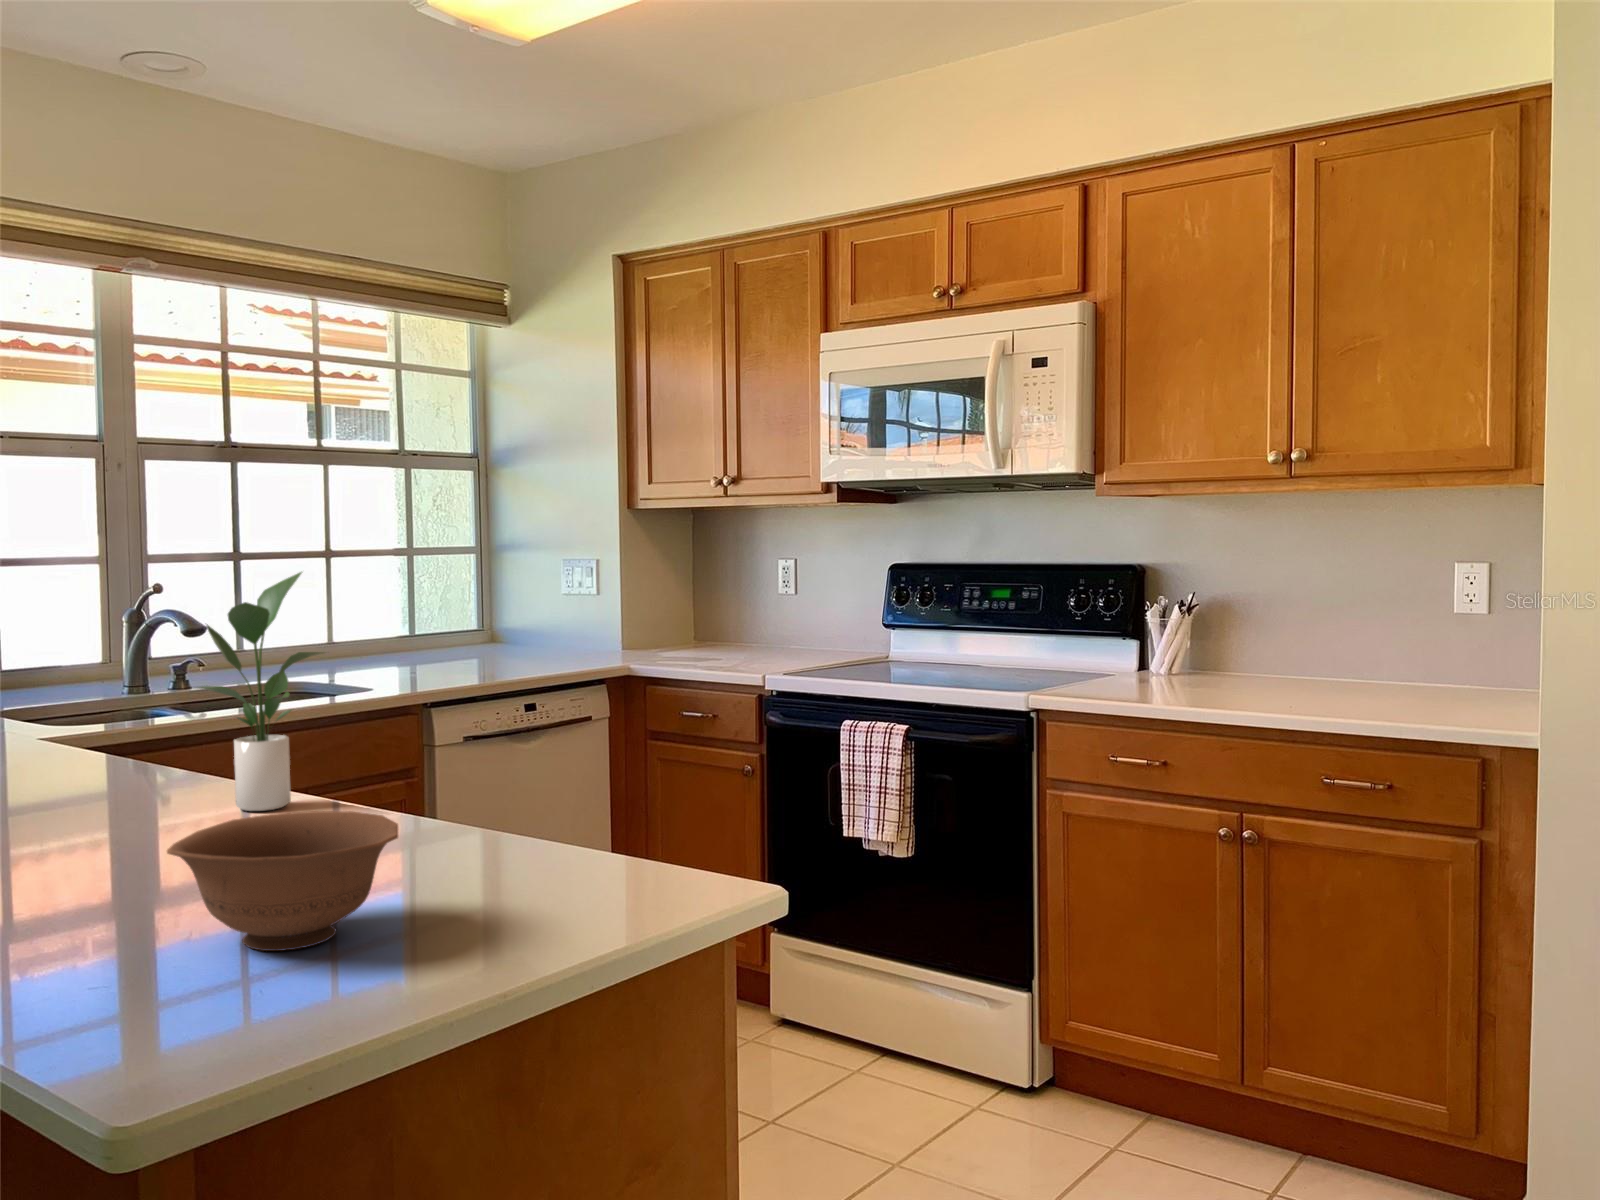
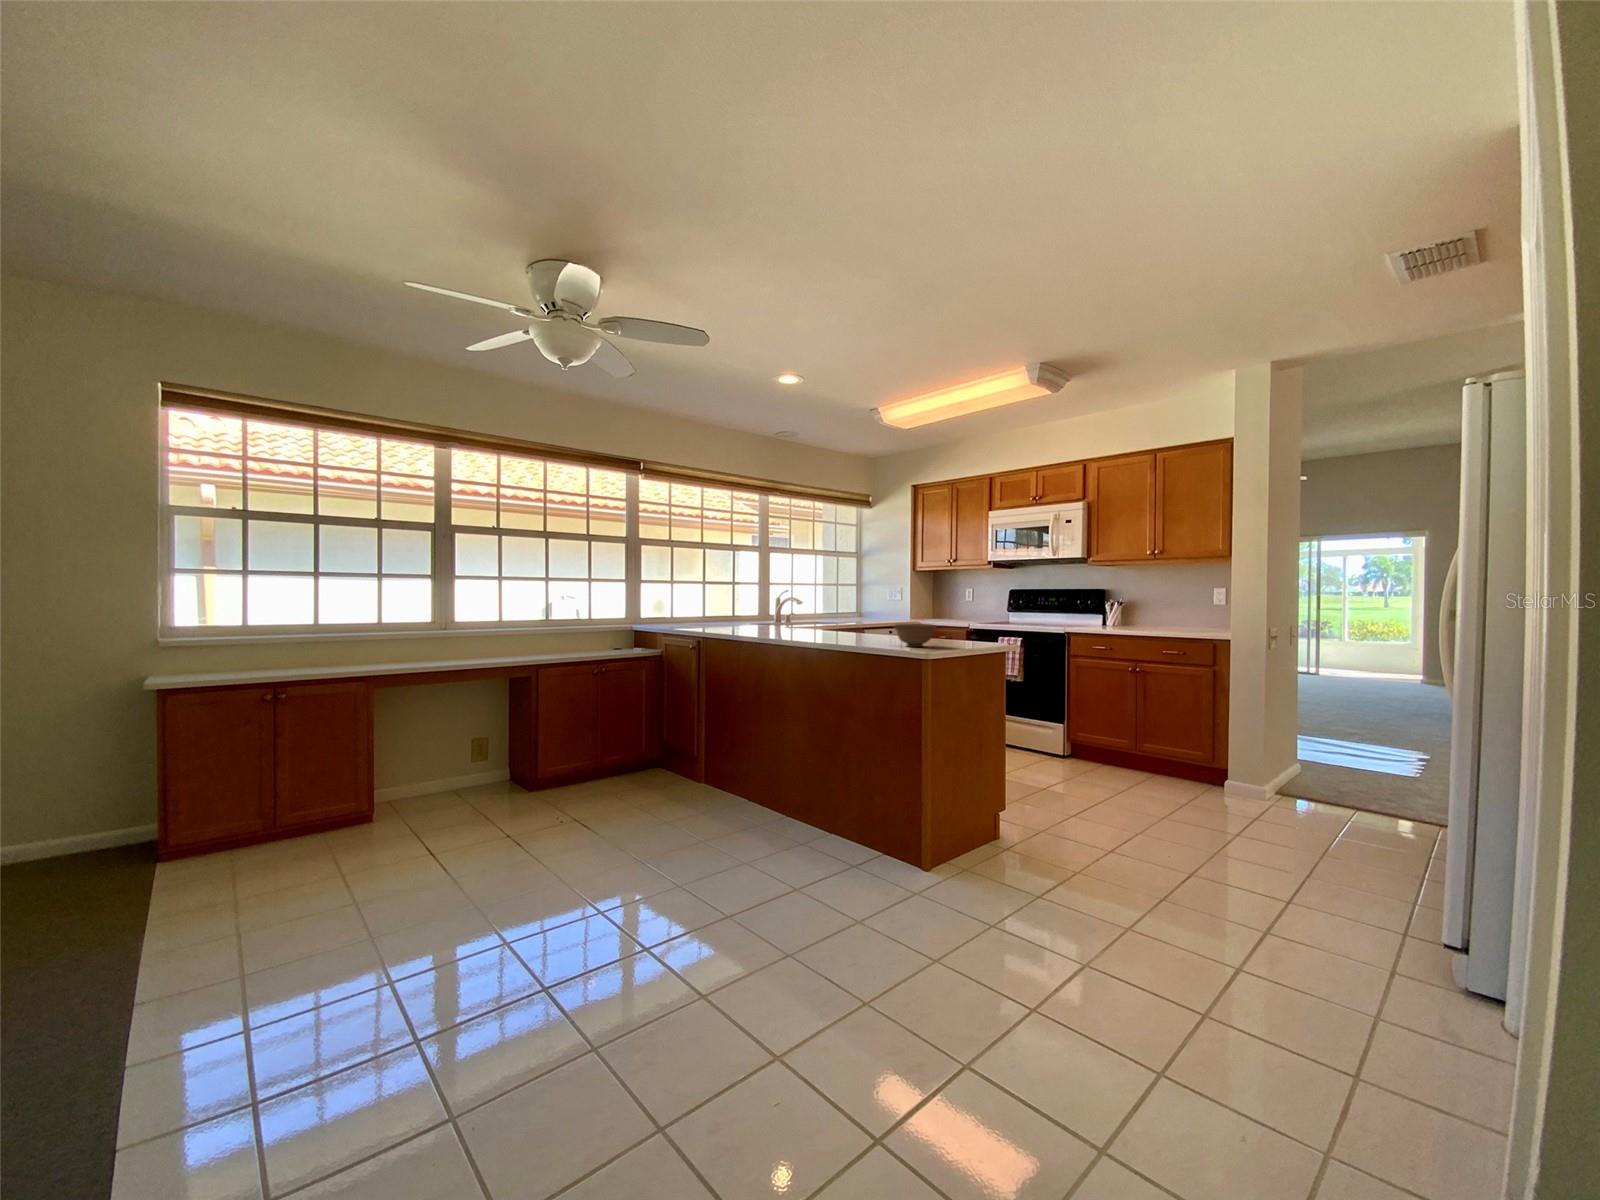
potted plant: present [197,572,324,811] -> none [854,578,884,637]

